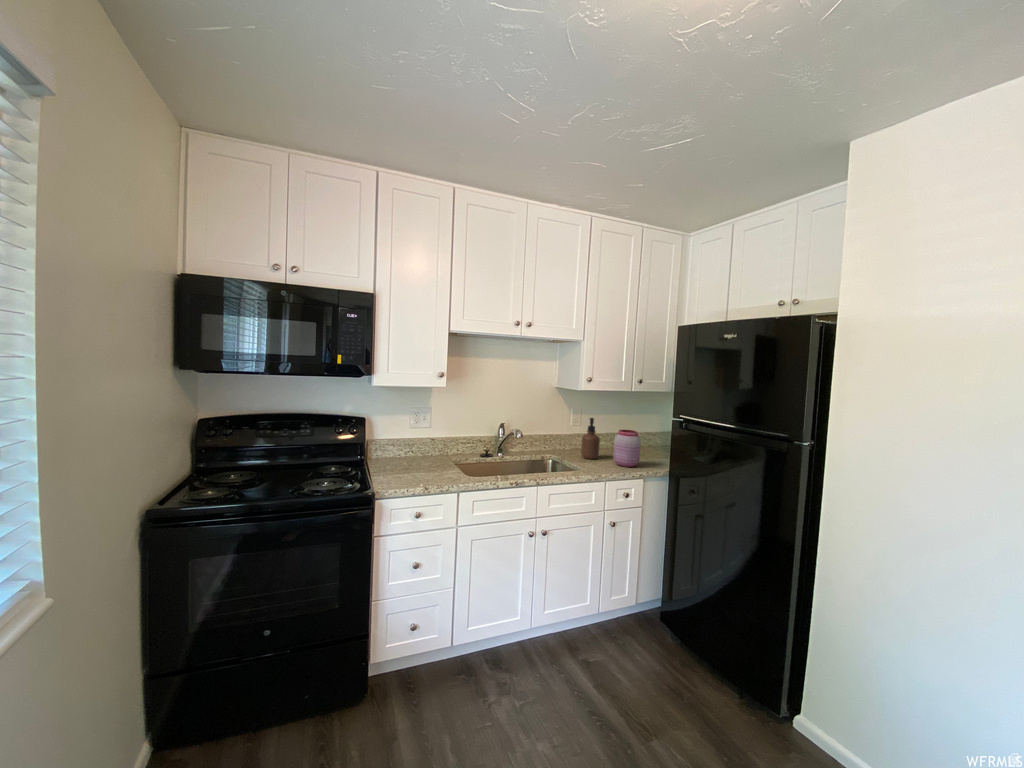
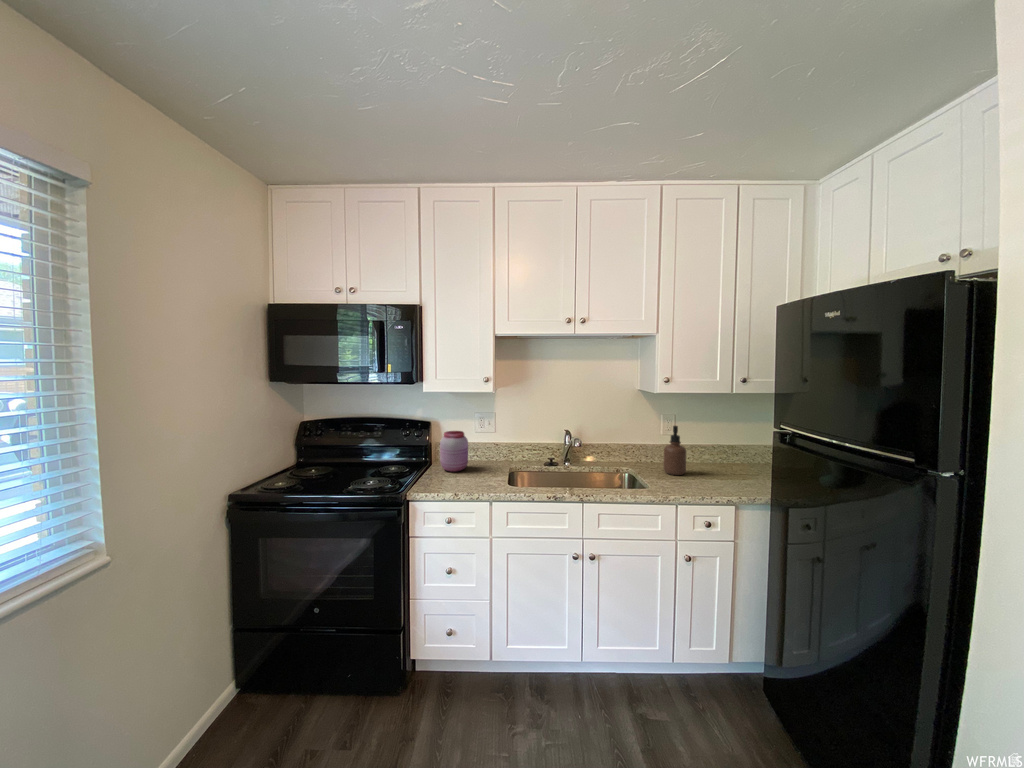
jar: present [613,430,641,467] -> present [440,431,468,472]

